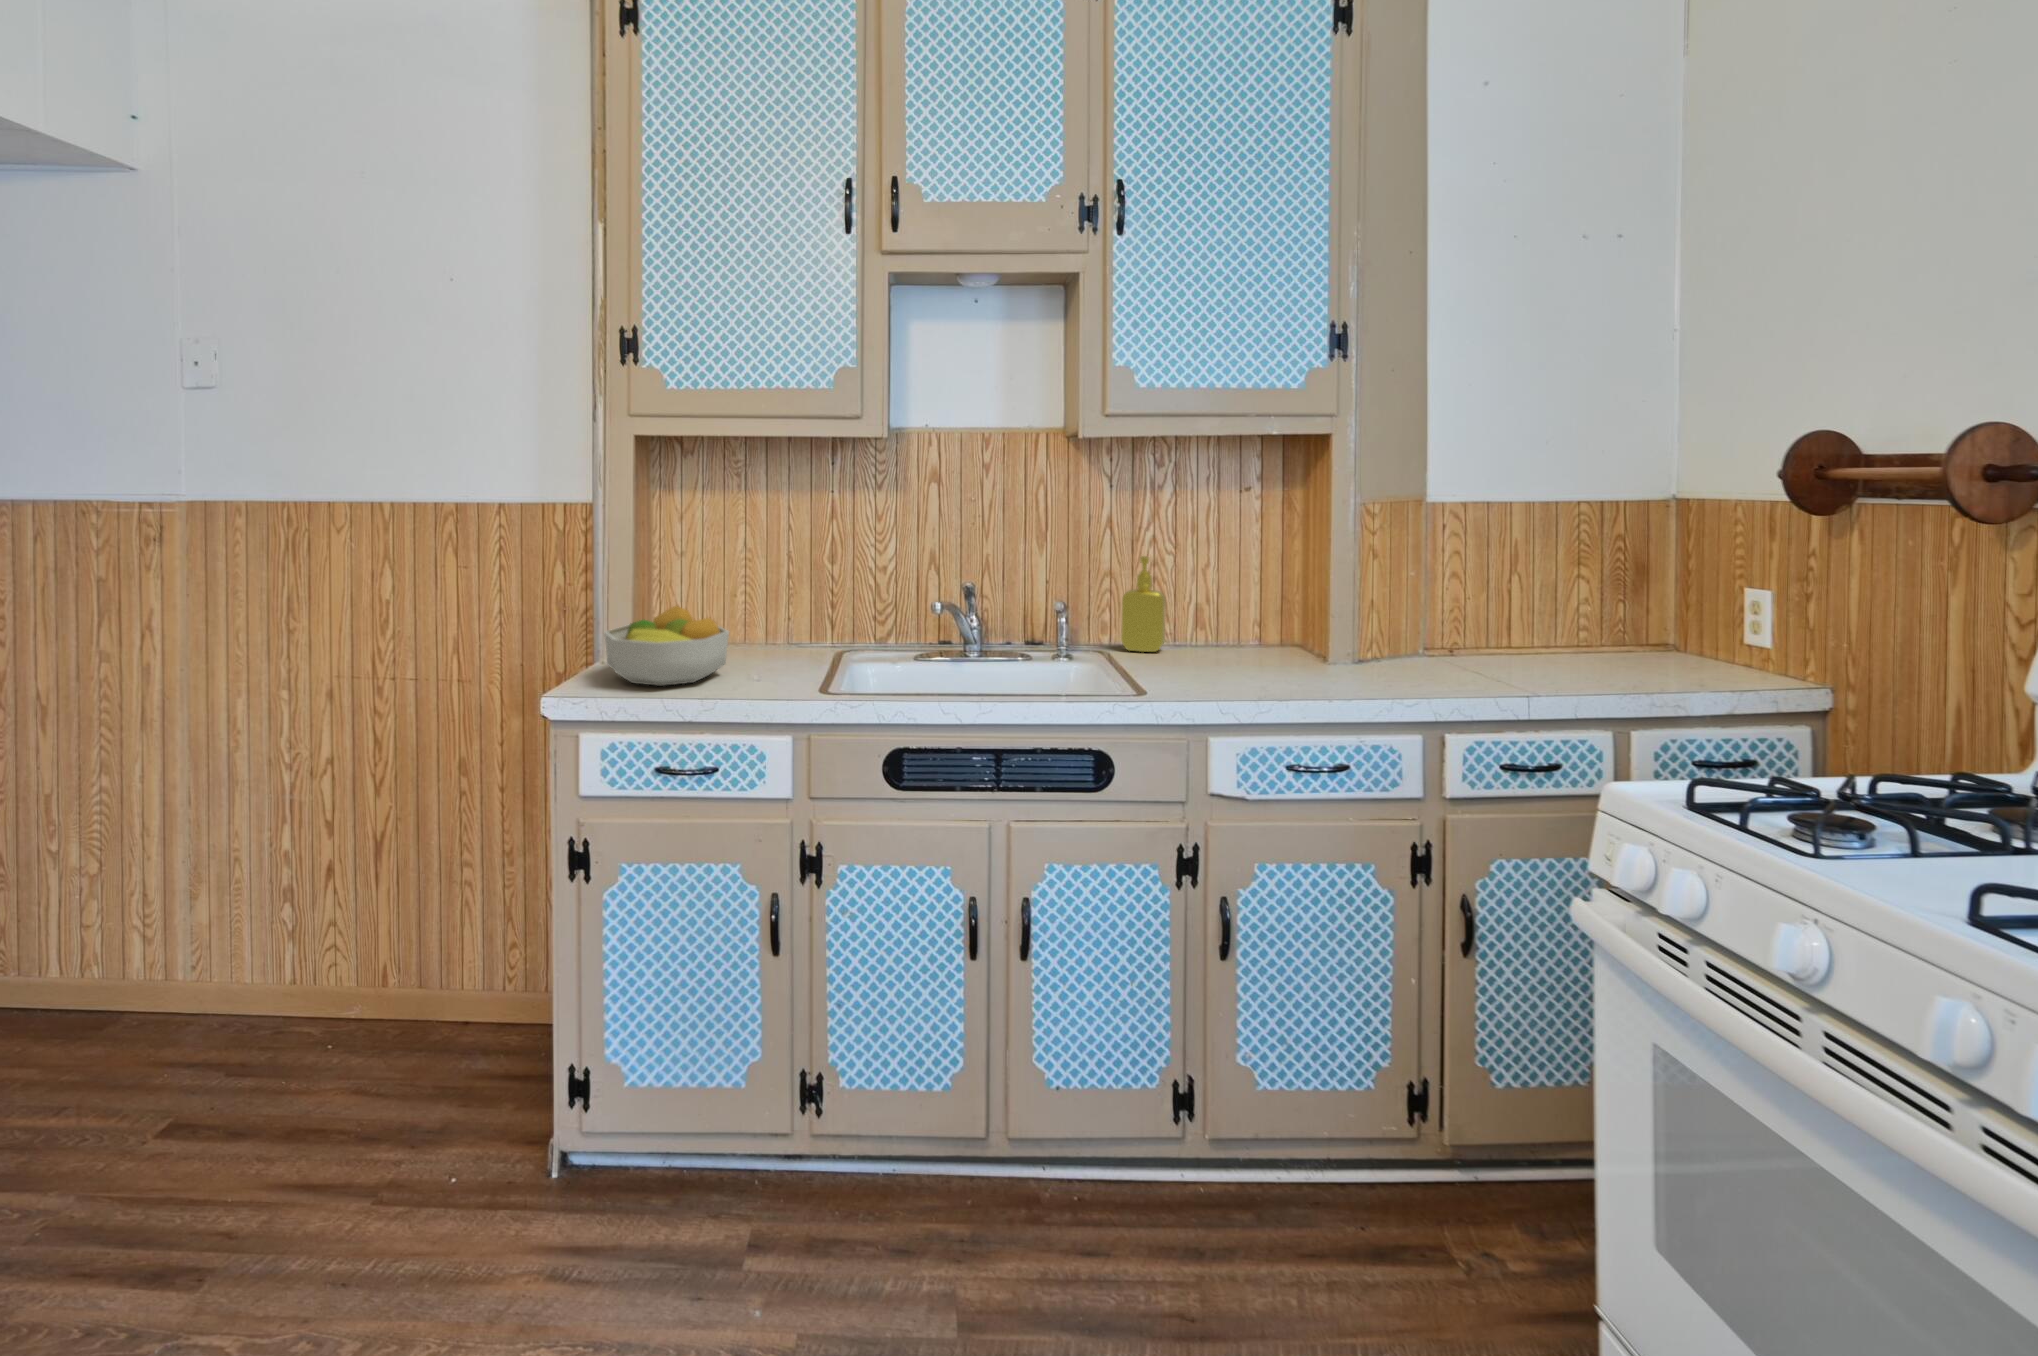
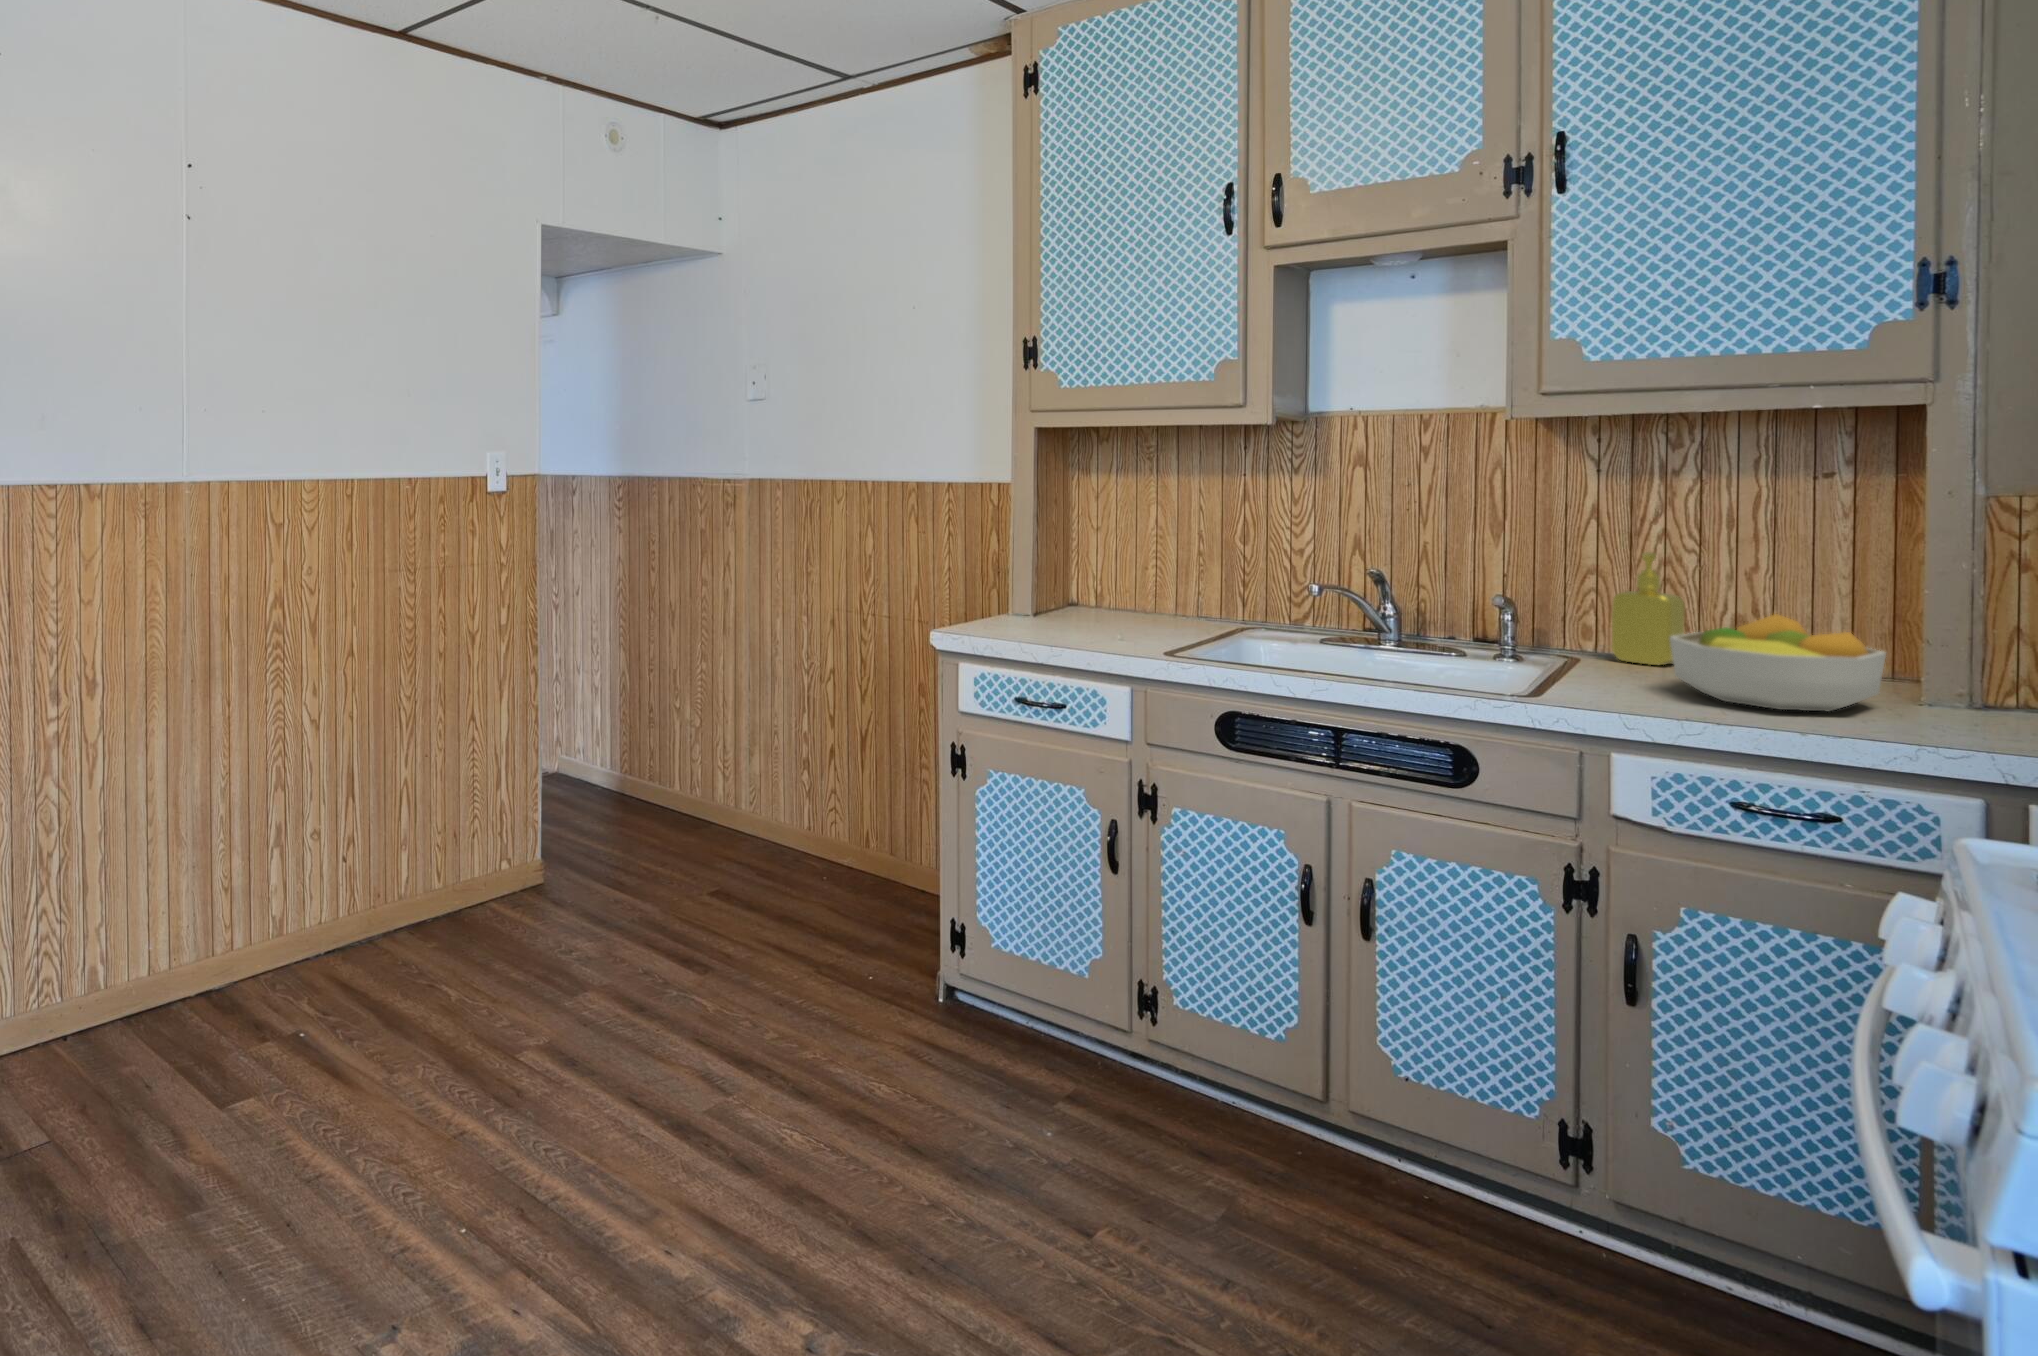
fruit bowl: present [604,606,729,686] -> present [1670,614,1886,711]

